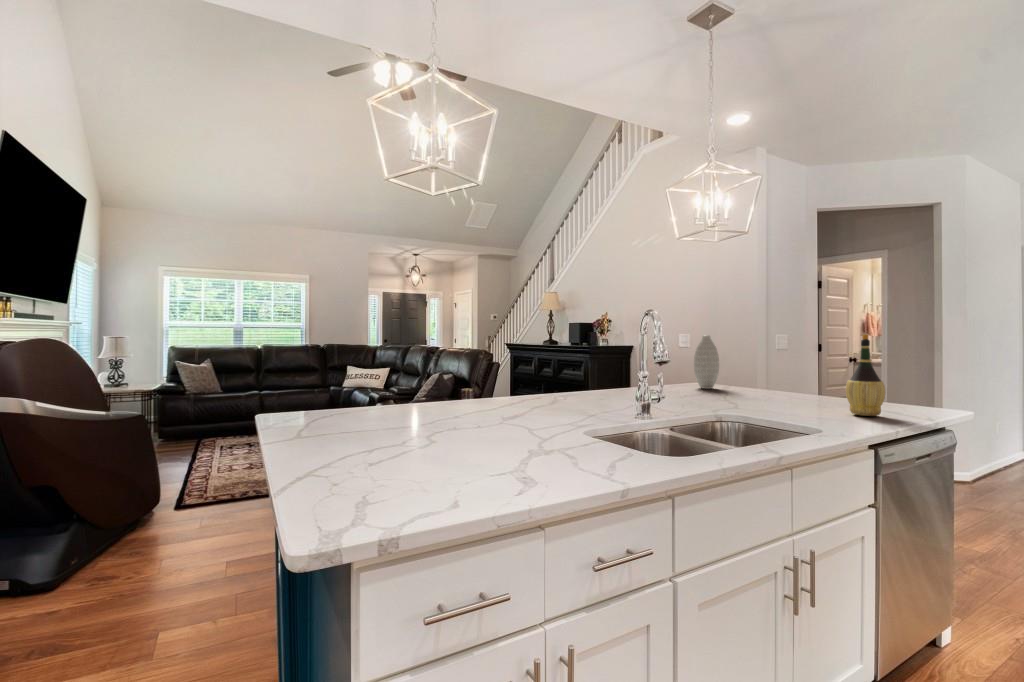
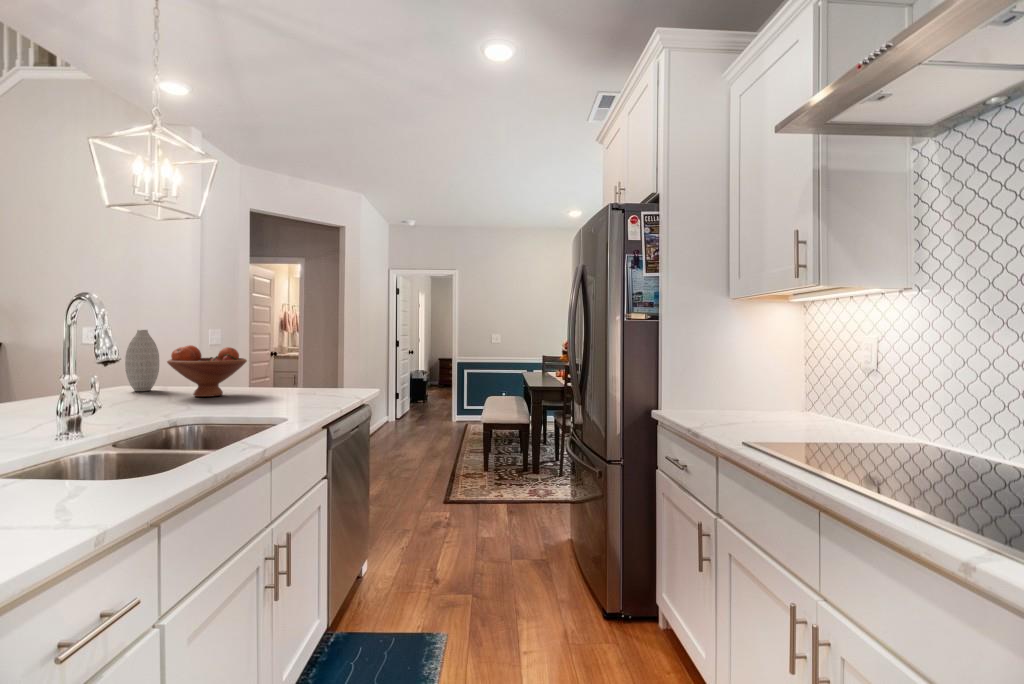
wine bottle: present [846,334,885,416] -> none [299,331,329,402]
fruit bowl: none [721,349,793,399] -> present [167,345,247,397]

